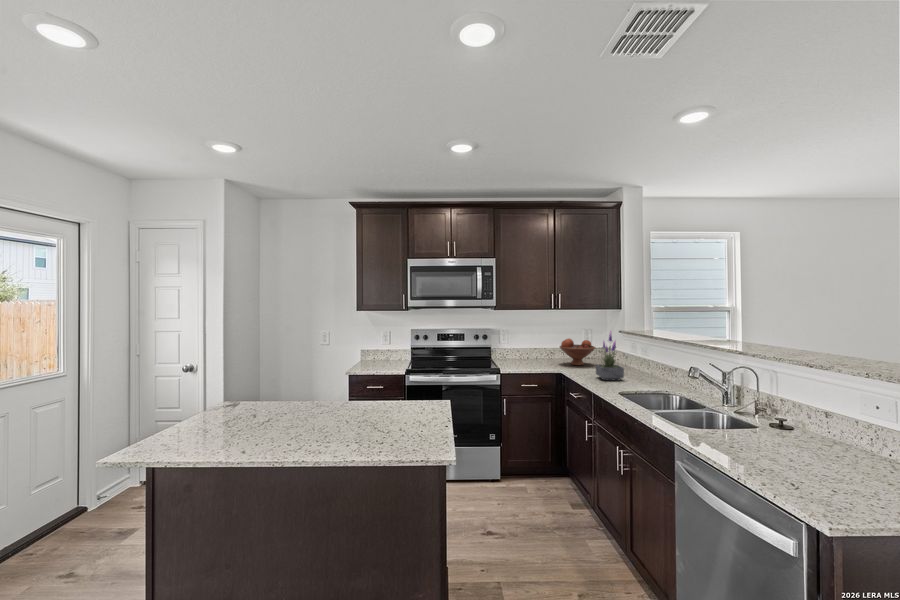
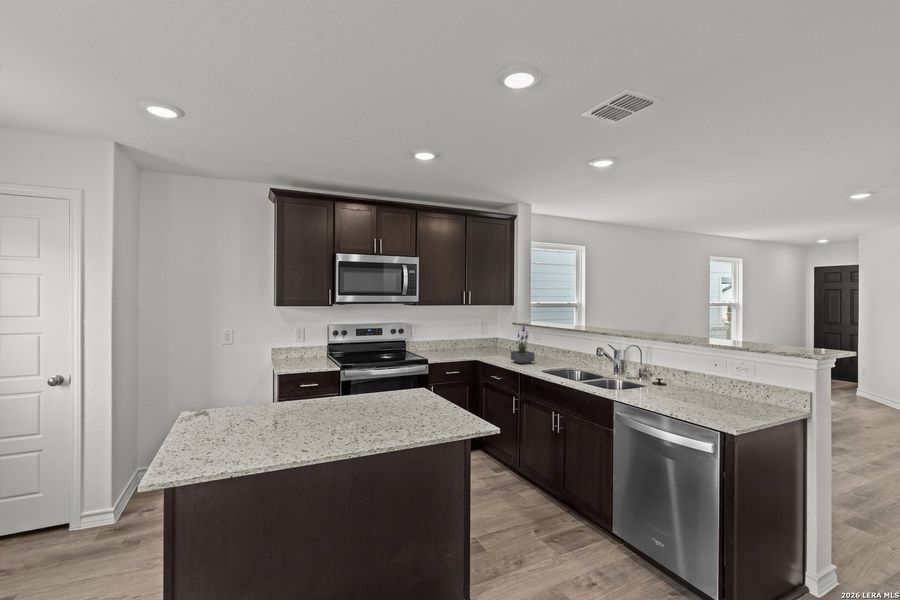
fruit bowl: present [560,339,595,365] -> none [468,331,498,354]

